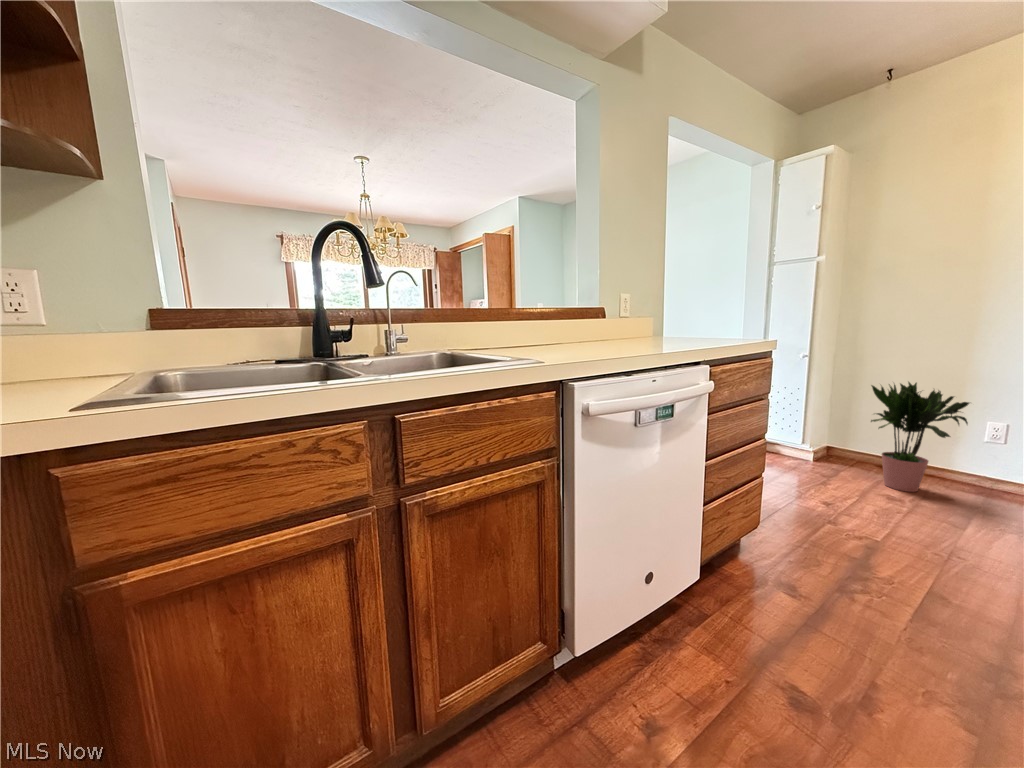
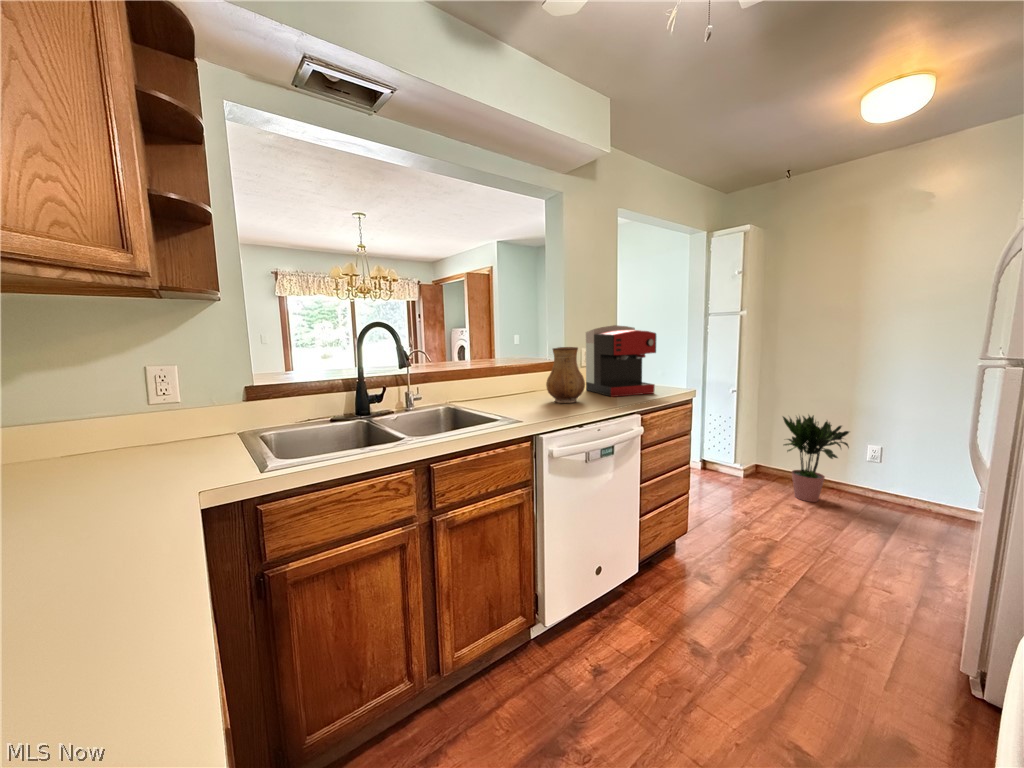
coffee maker: none [627,253,728,345] -> present [586,325,656,397]
ceramic pitcher: none [577,273,630,350] -> present [546,347,585,403]

